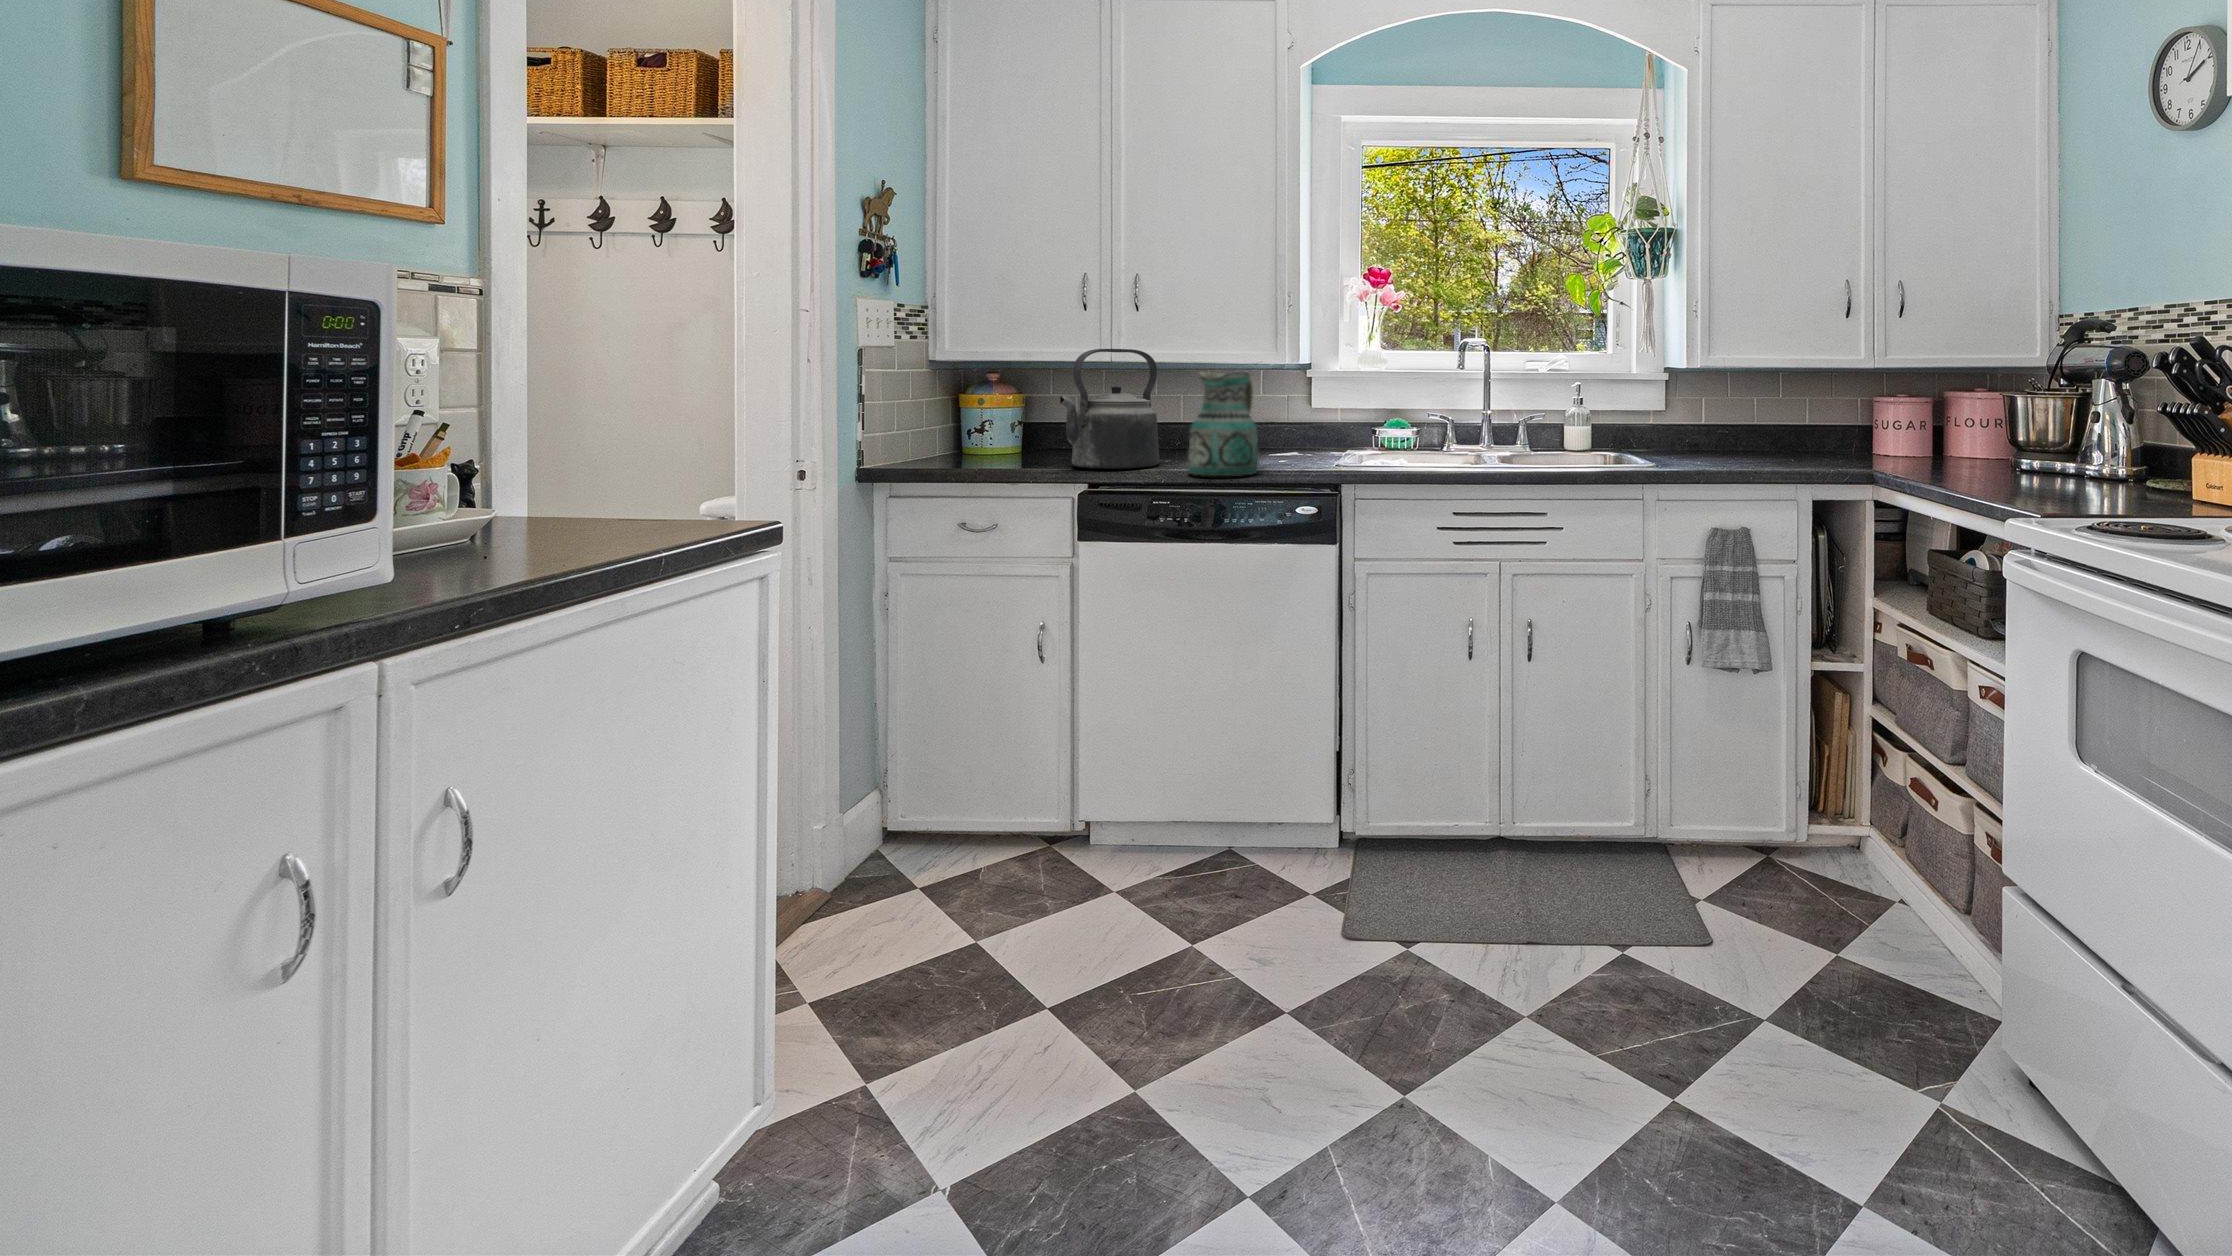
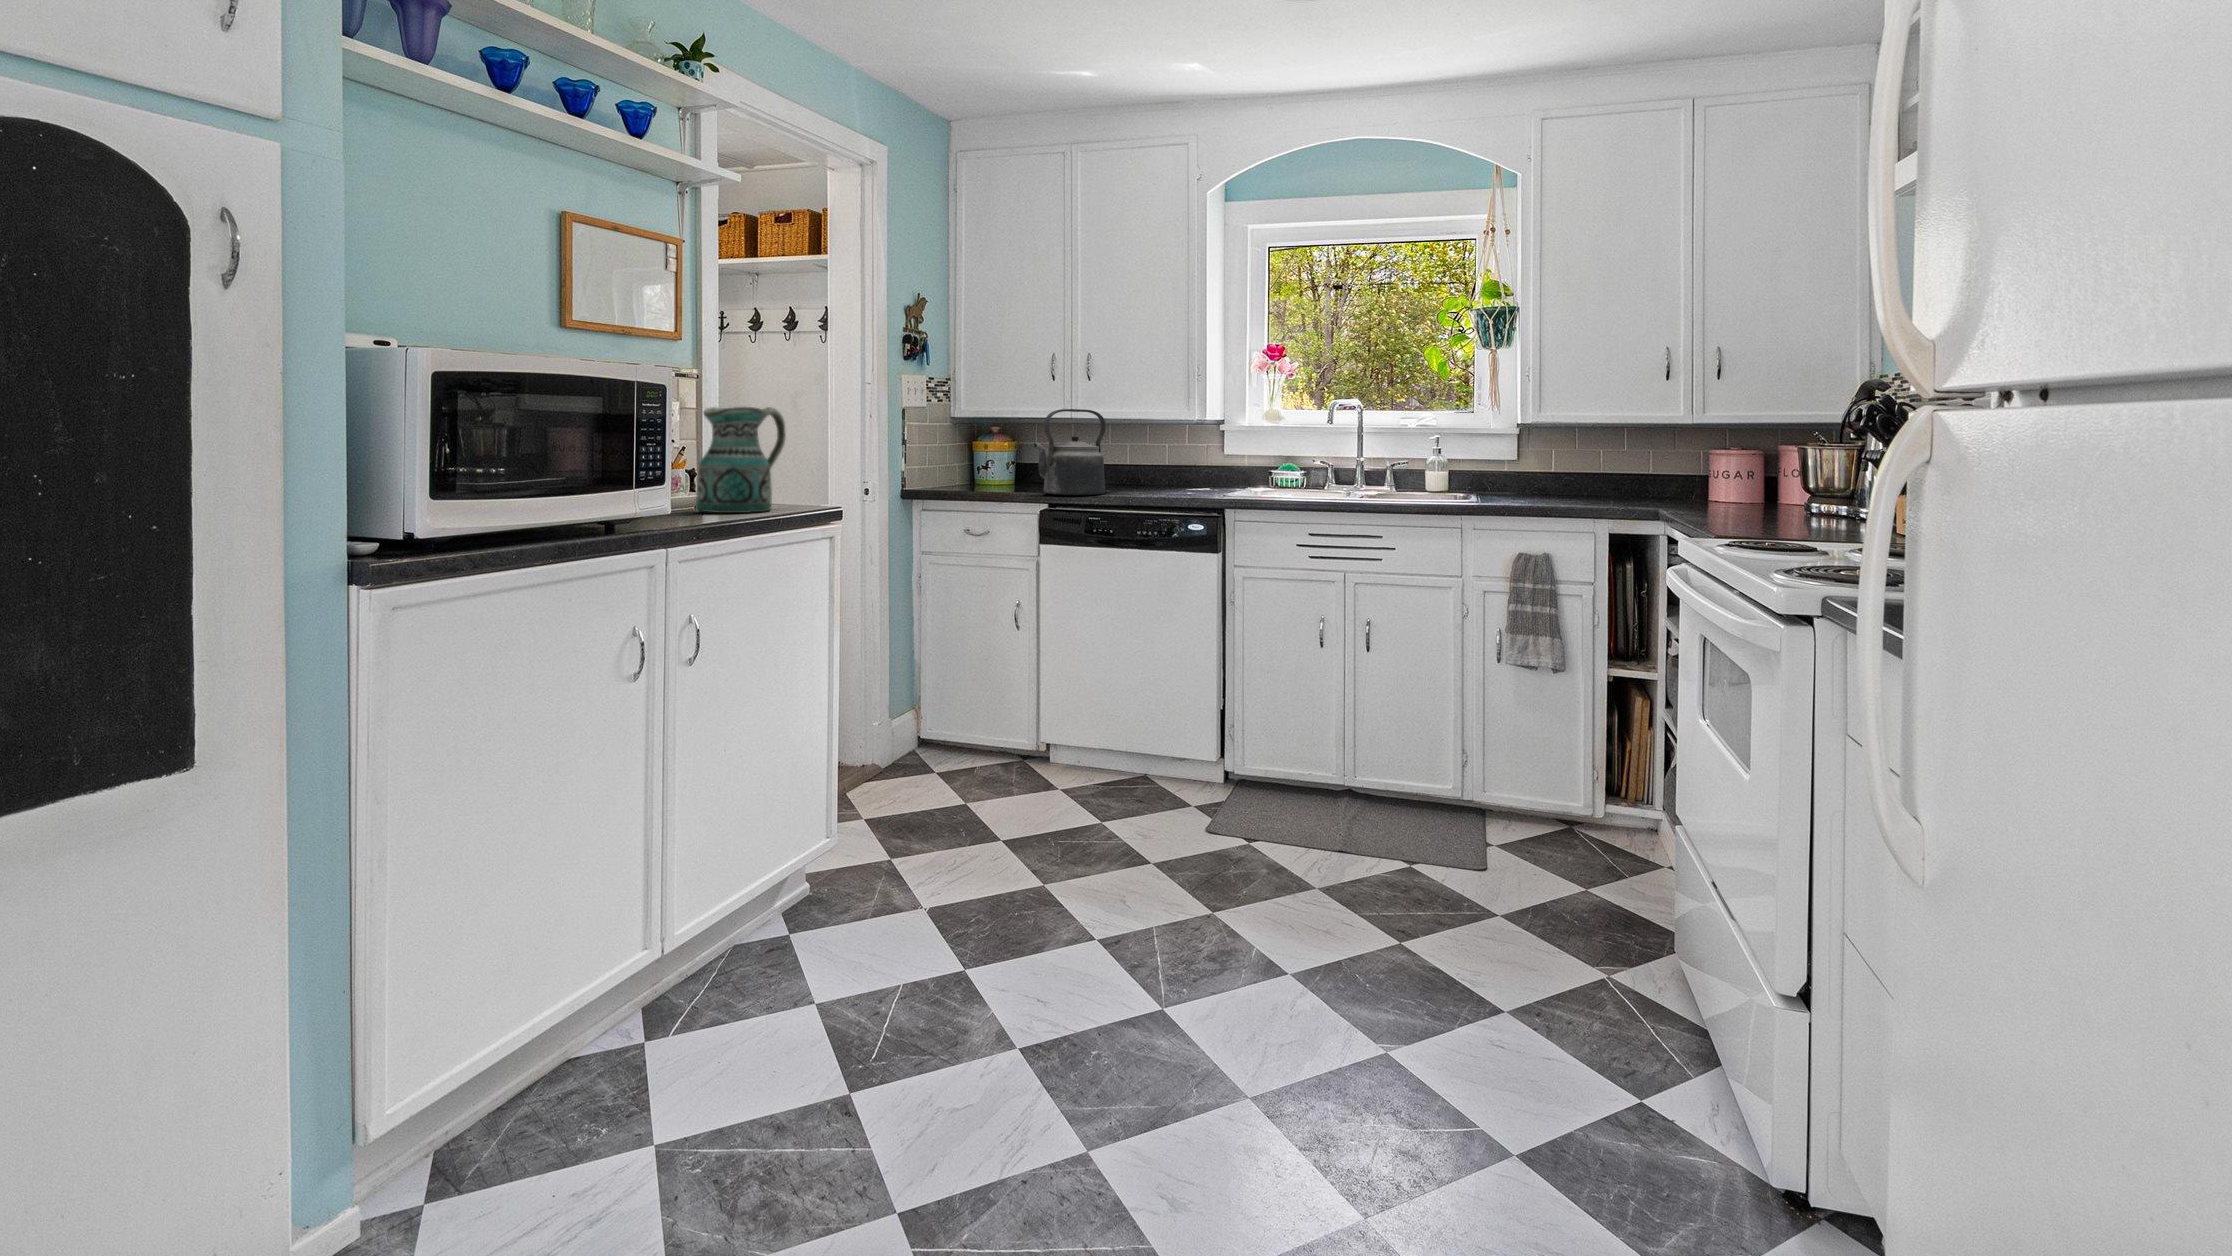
ceramic pitcher: present [1188,371,1259,476] -> present [696,407,786,513]

